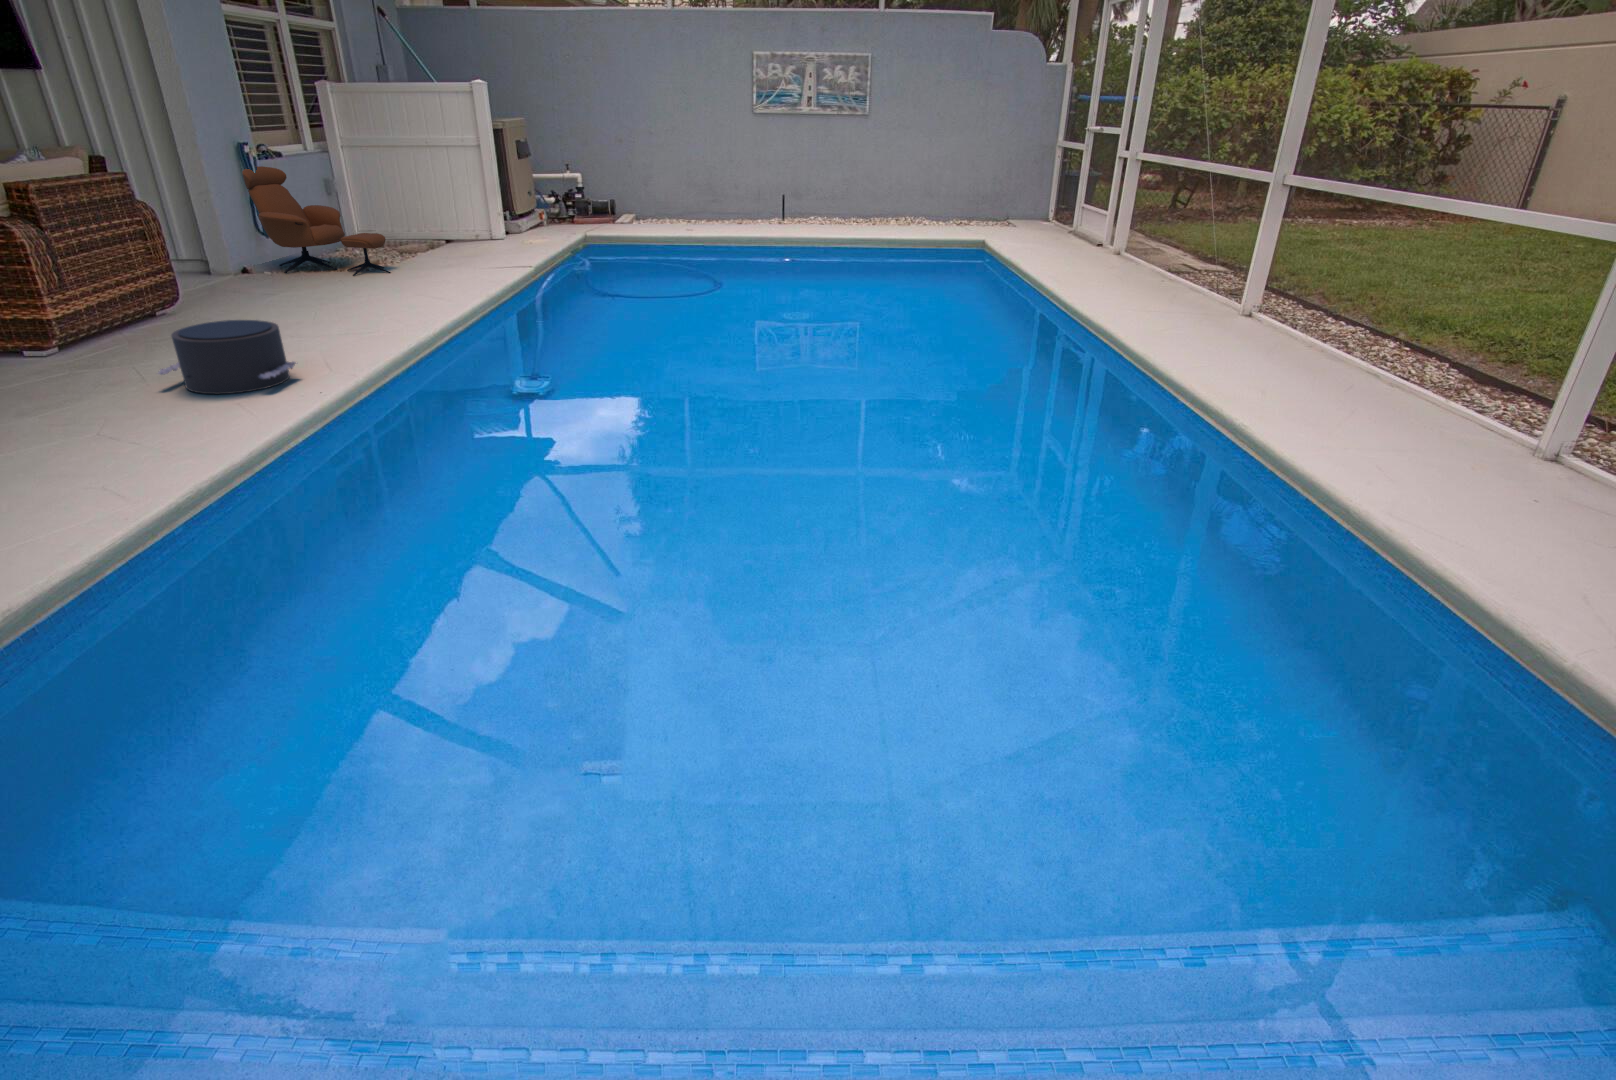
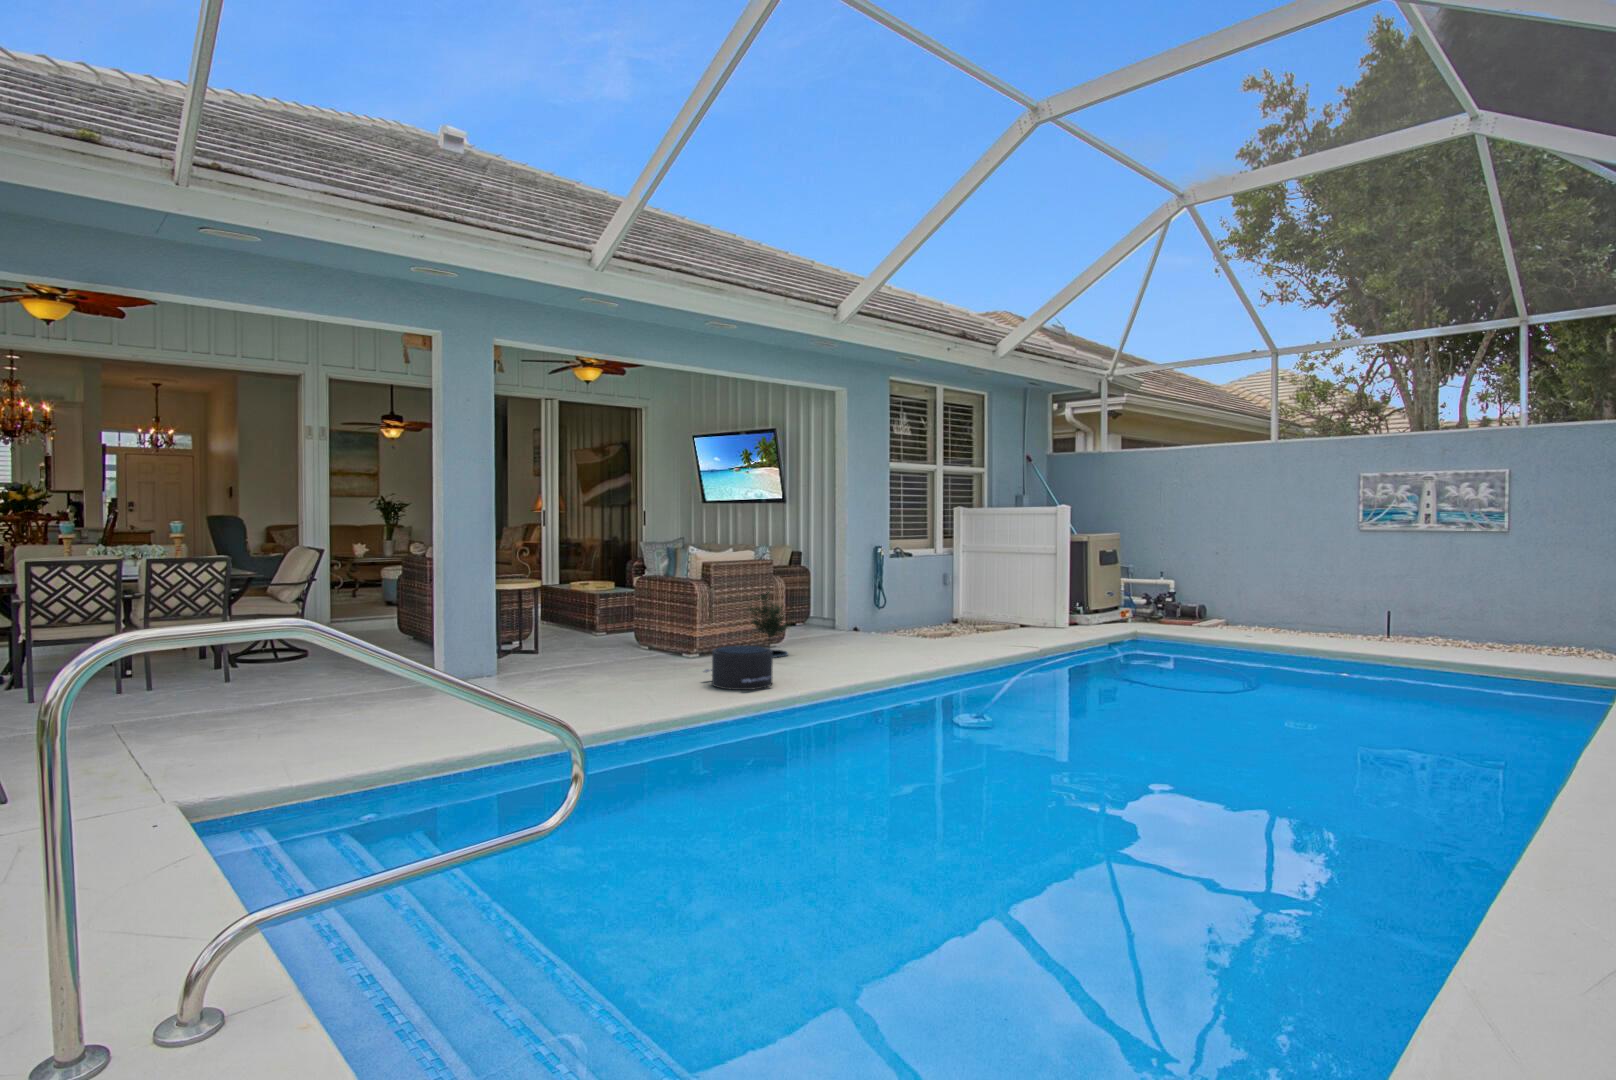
lounge chair: present [242,166,391,276] -> none [871,562,946,641]
potted tree: none [119,214,215,335] -> present [750,587,788,658]

